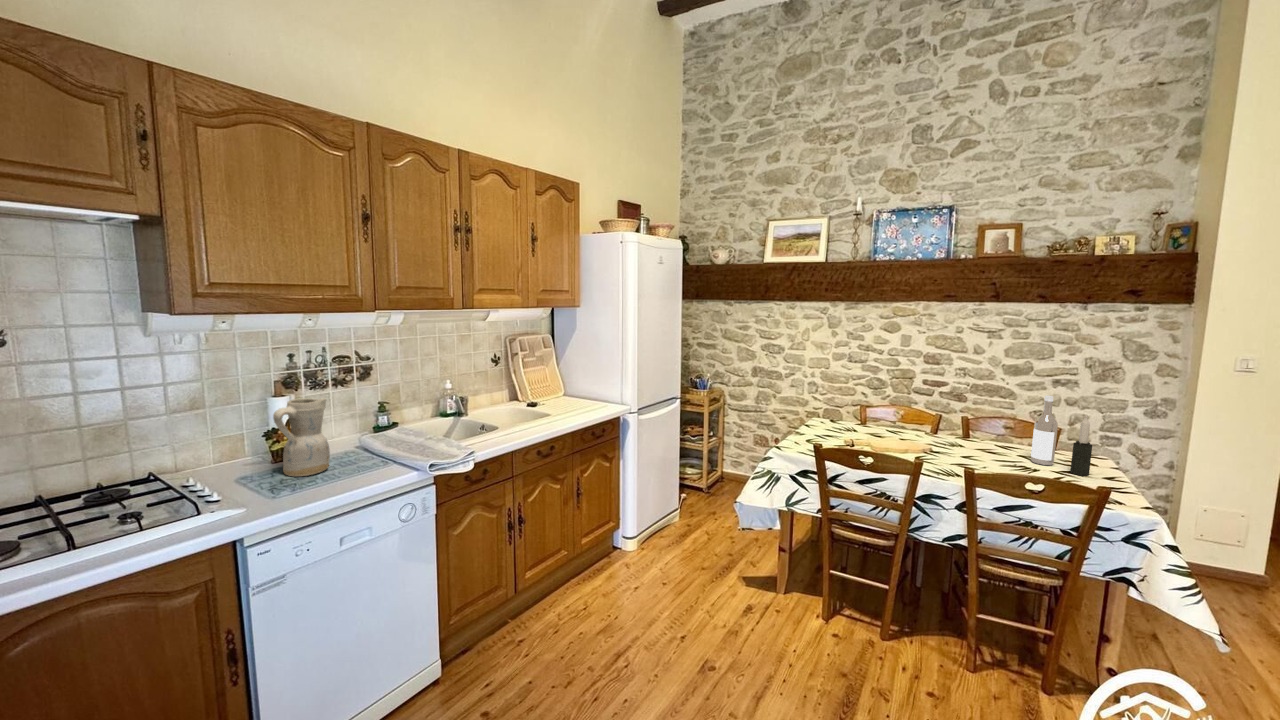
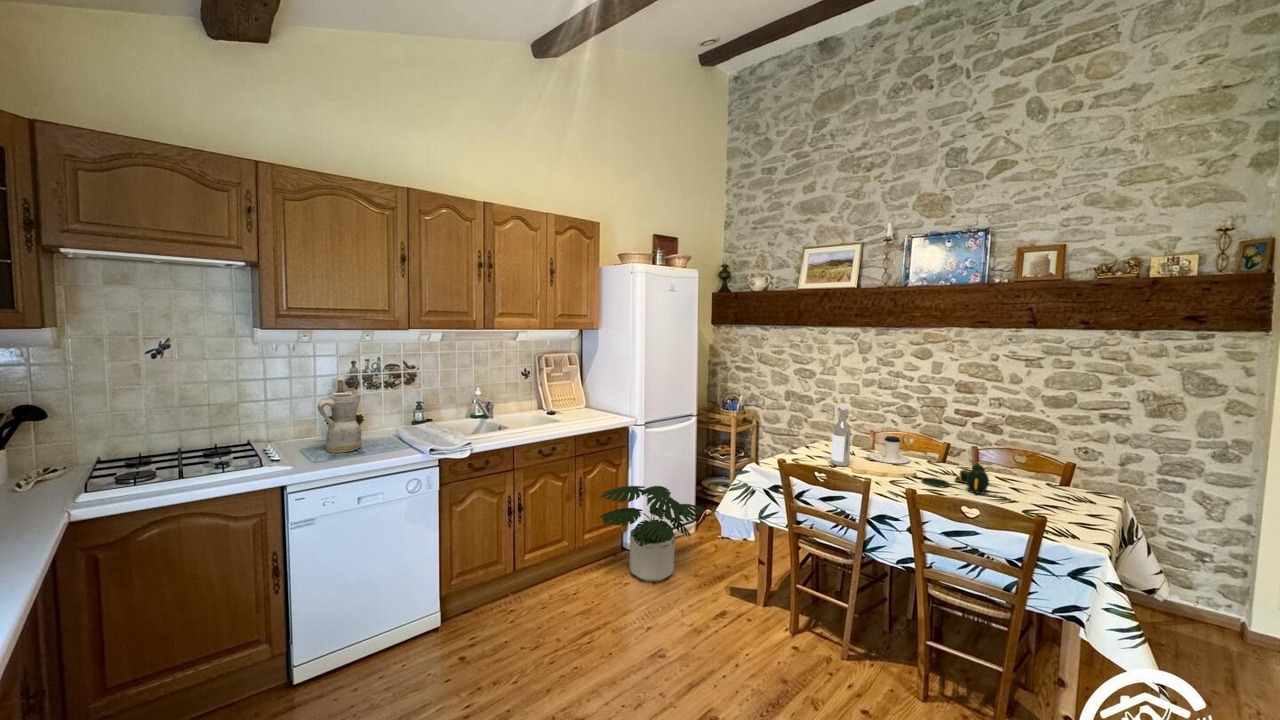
wine bottle: present [1031,395,1058,465] -> present [831,404,851,466]
coffee cup: none [871,411,913,438] -> present [868,436,910,464]
candle: present [1070,415,1092,476] -> none [1055,450,1079,516]
teapot: none [941,432,1006,462] -> present [922,463,989,494]
potted plant: none [598,480,707,585] -> present [600,486,705,582]

